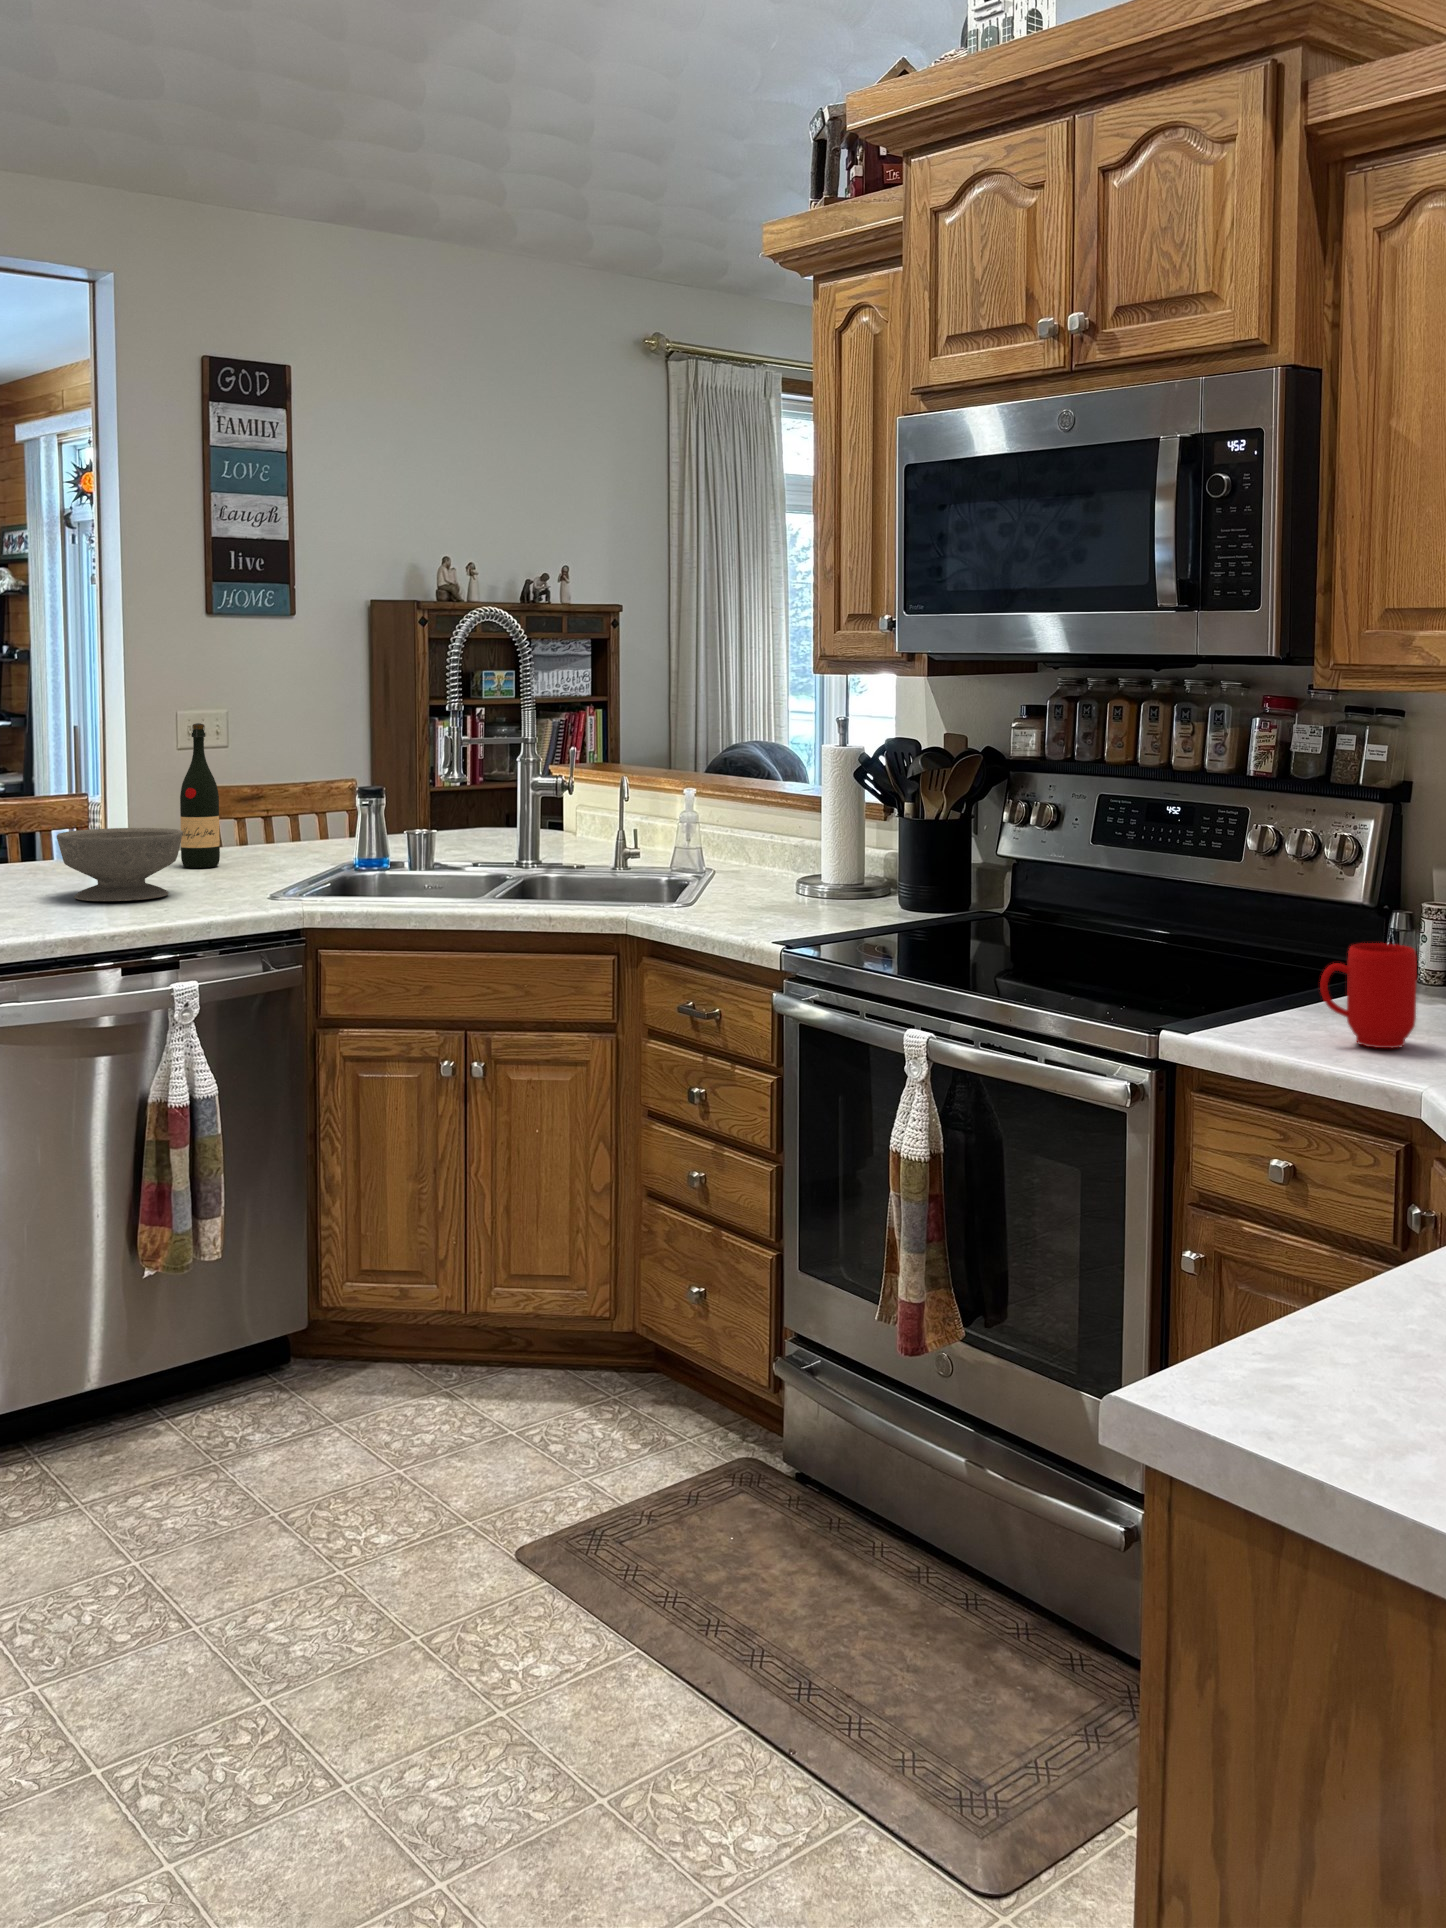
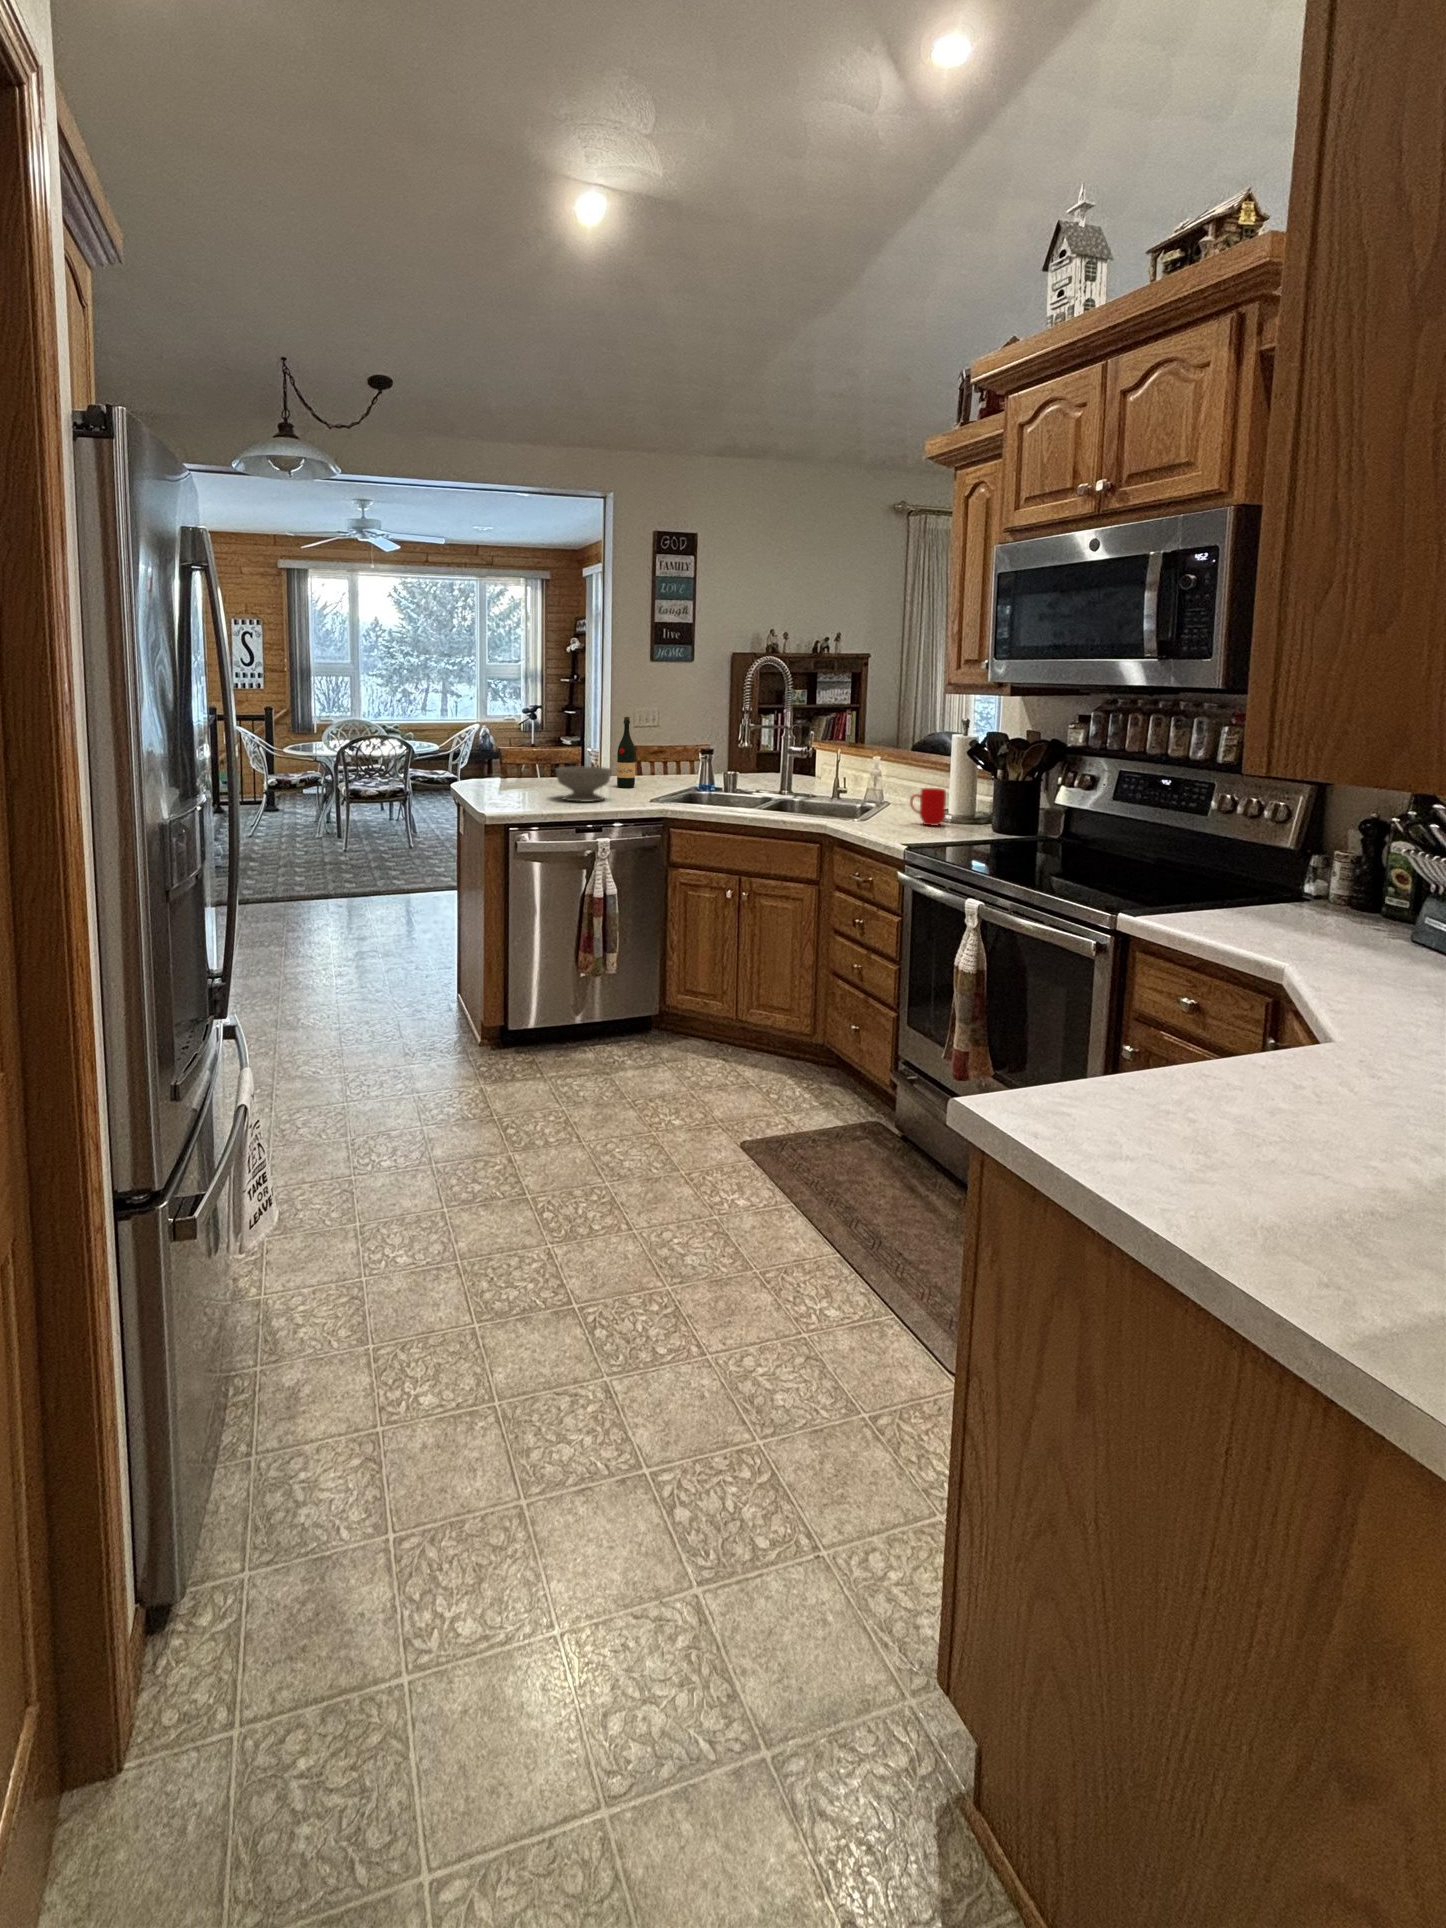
mug: present [1320,943,1417,1048] -> present [910,788,946,826]

